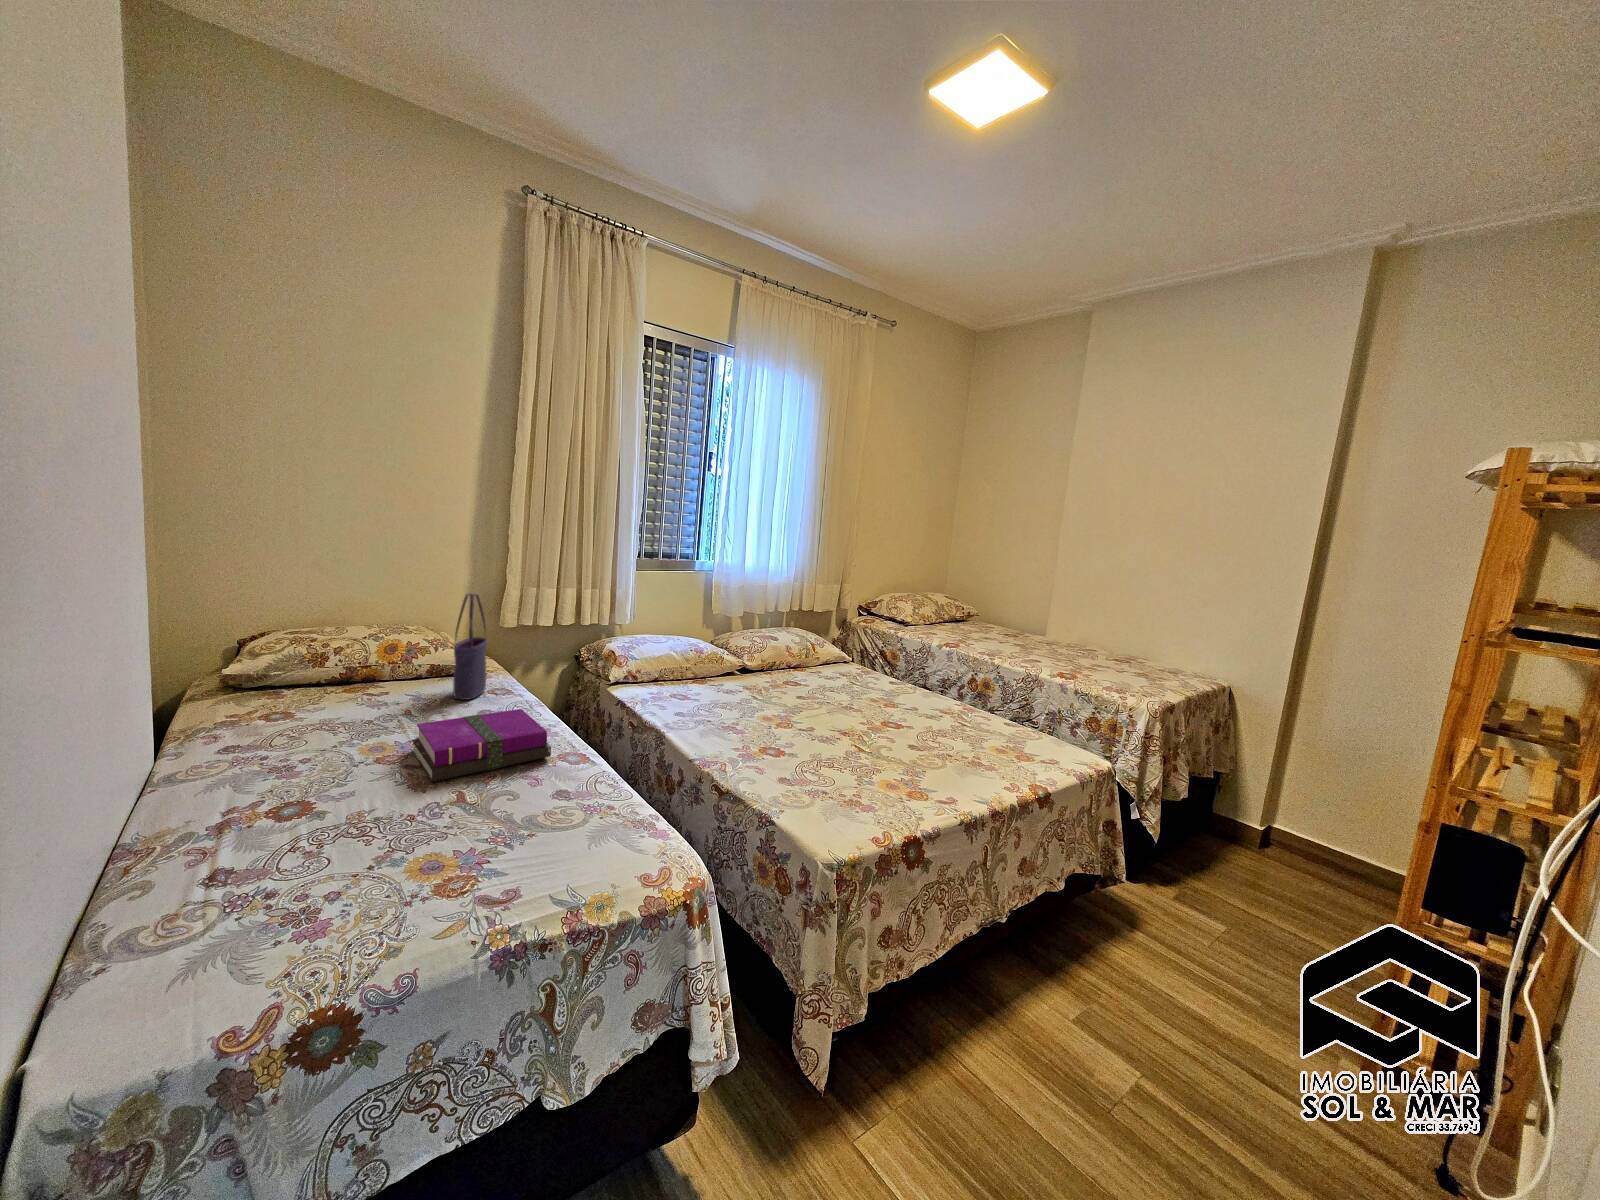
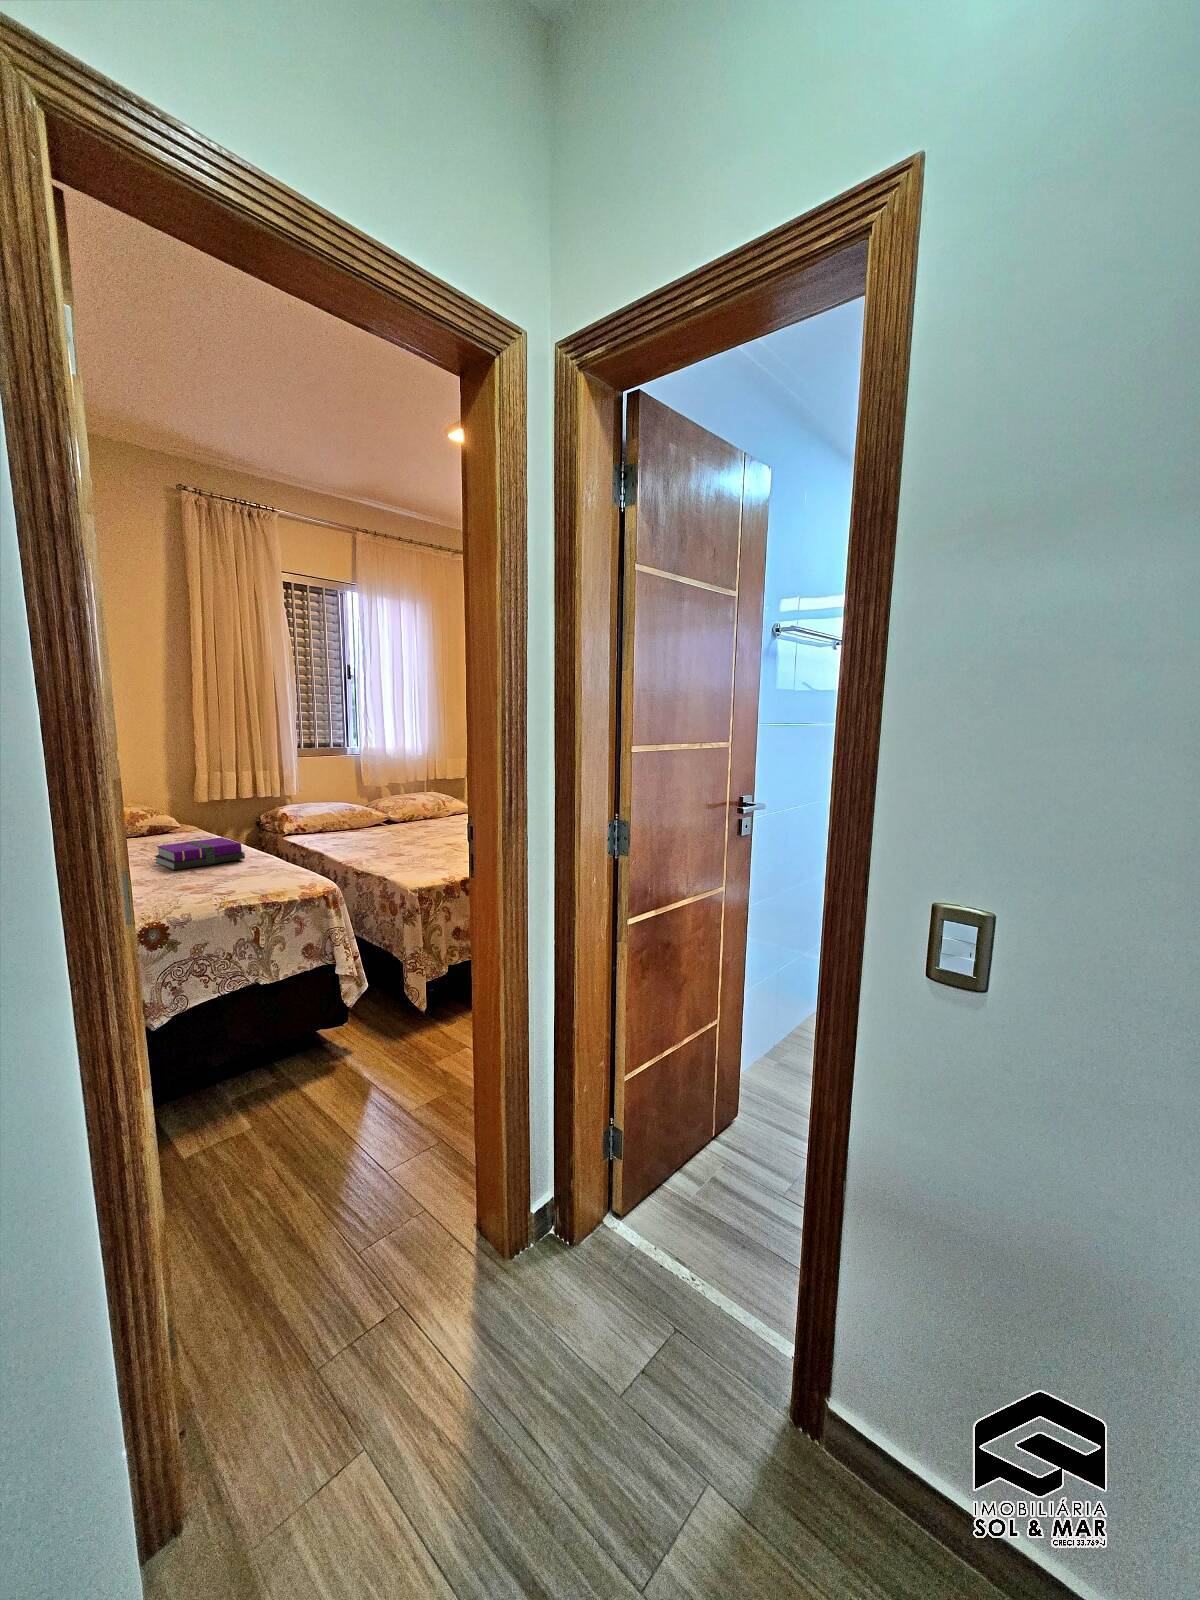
tote bag: present [453,593,487,700] -> none [168,773,192,844]

